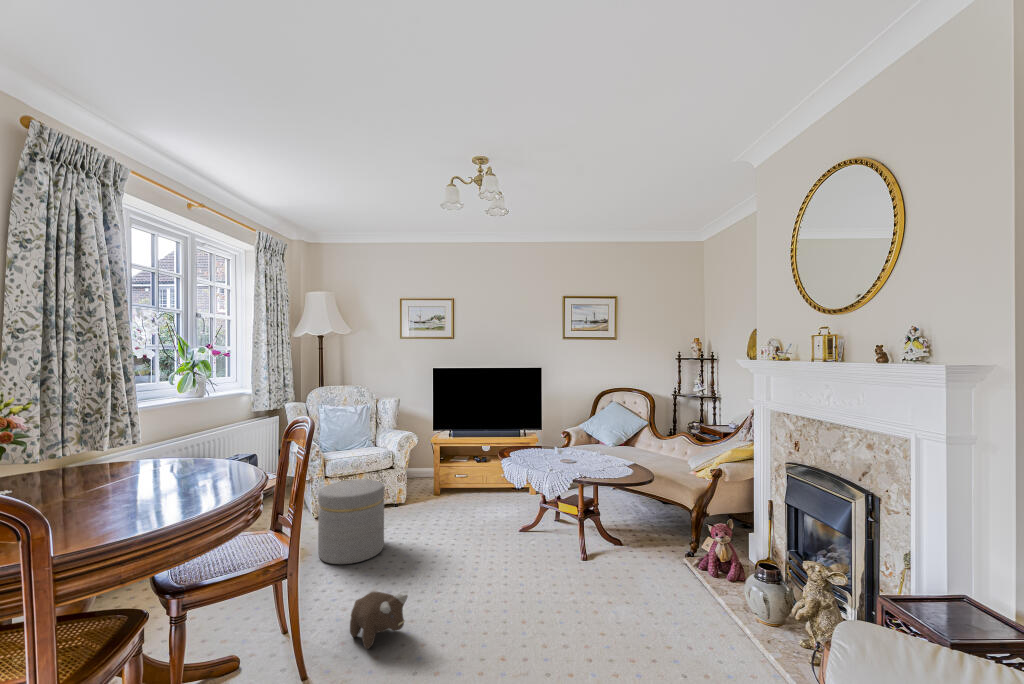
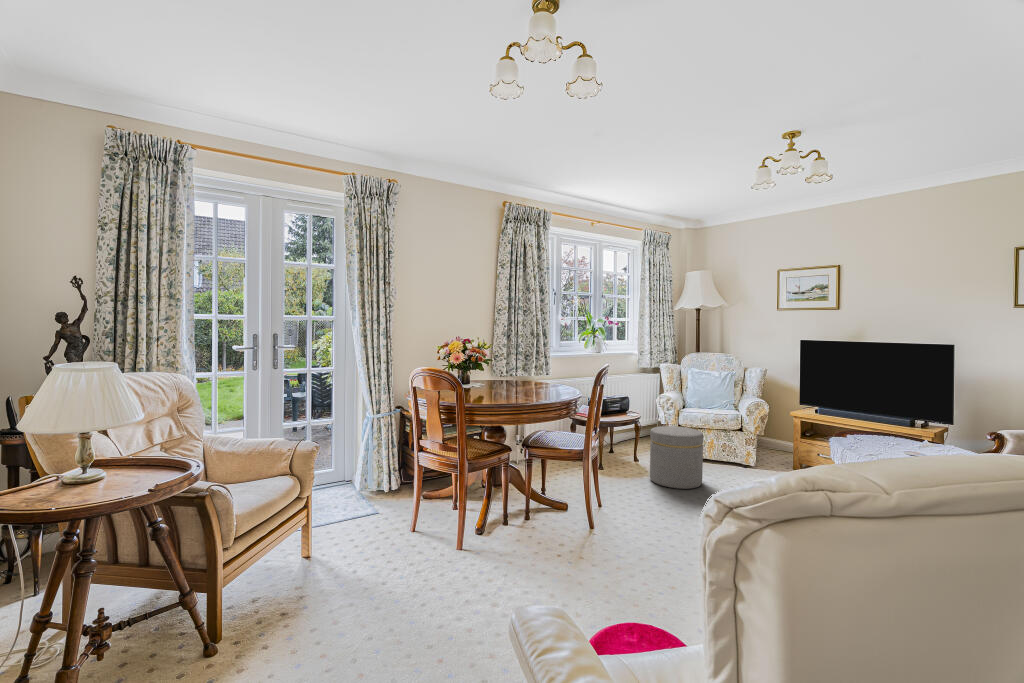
plush toy: present [350,592,408,649] -> none [628,492,662,526]

